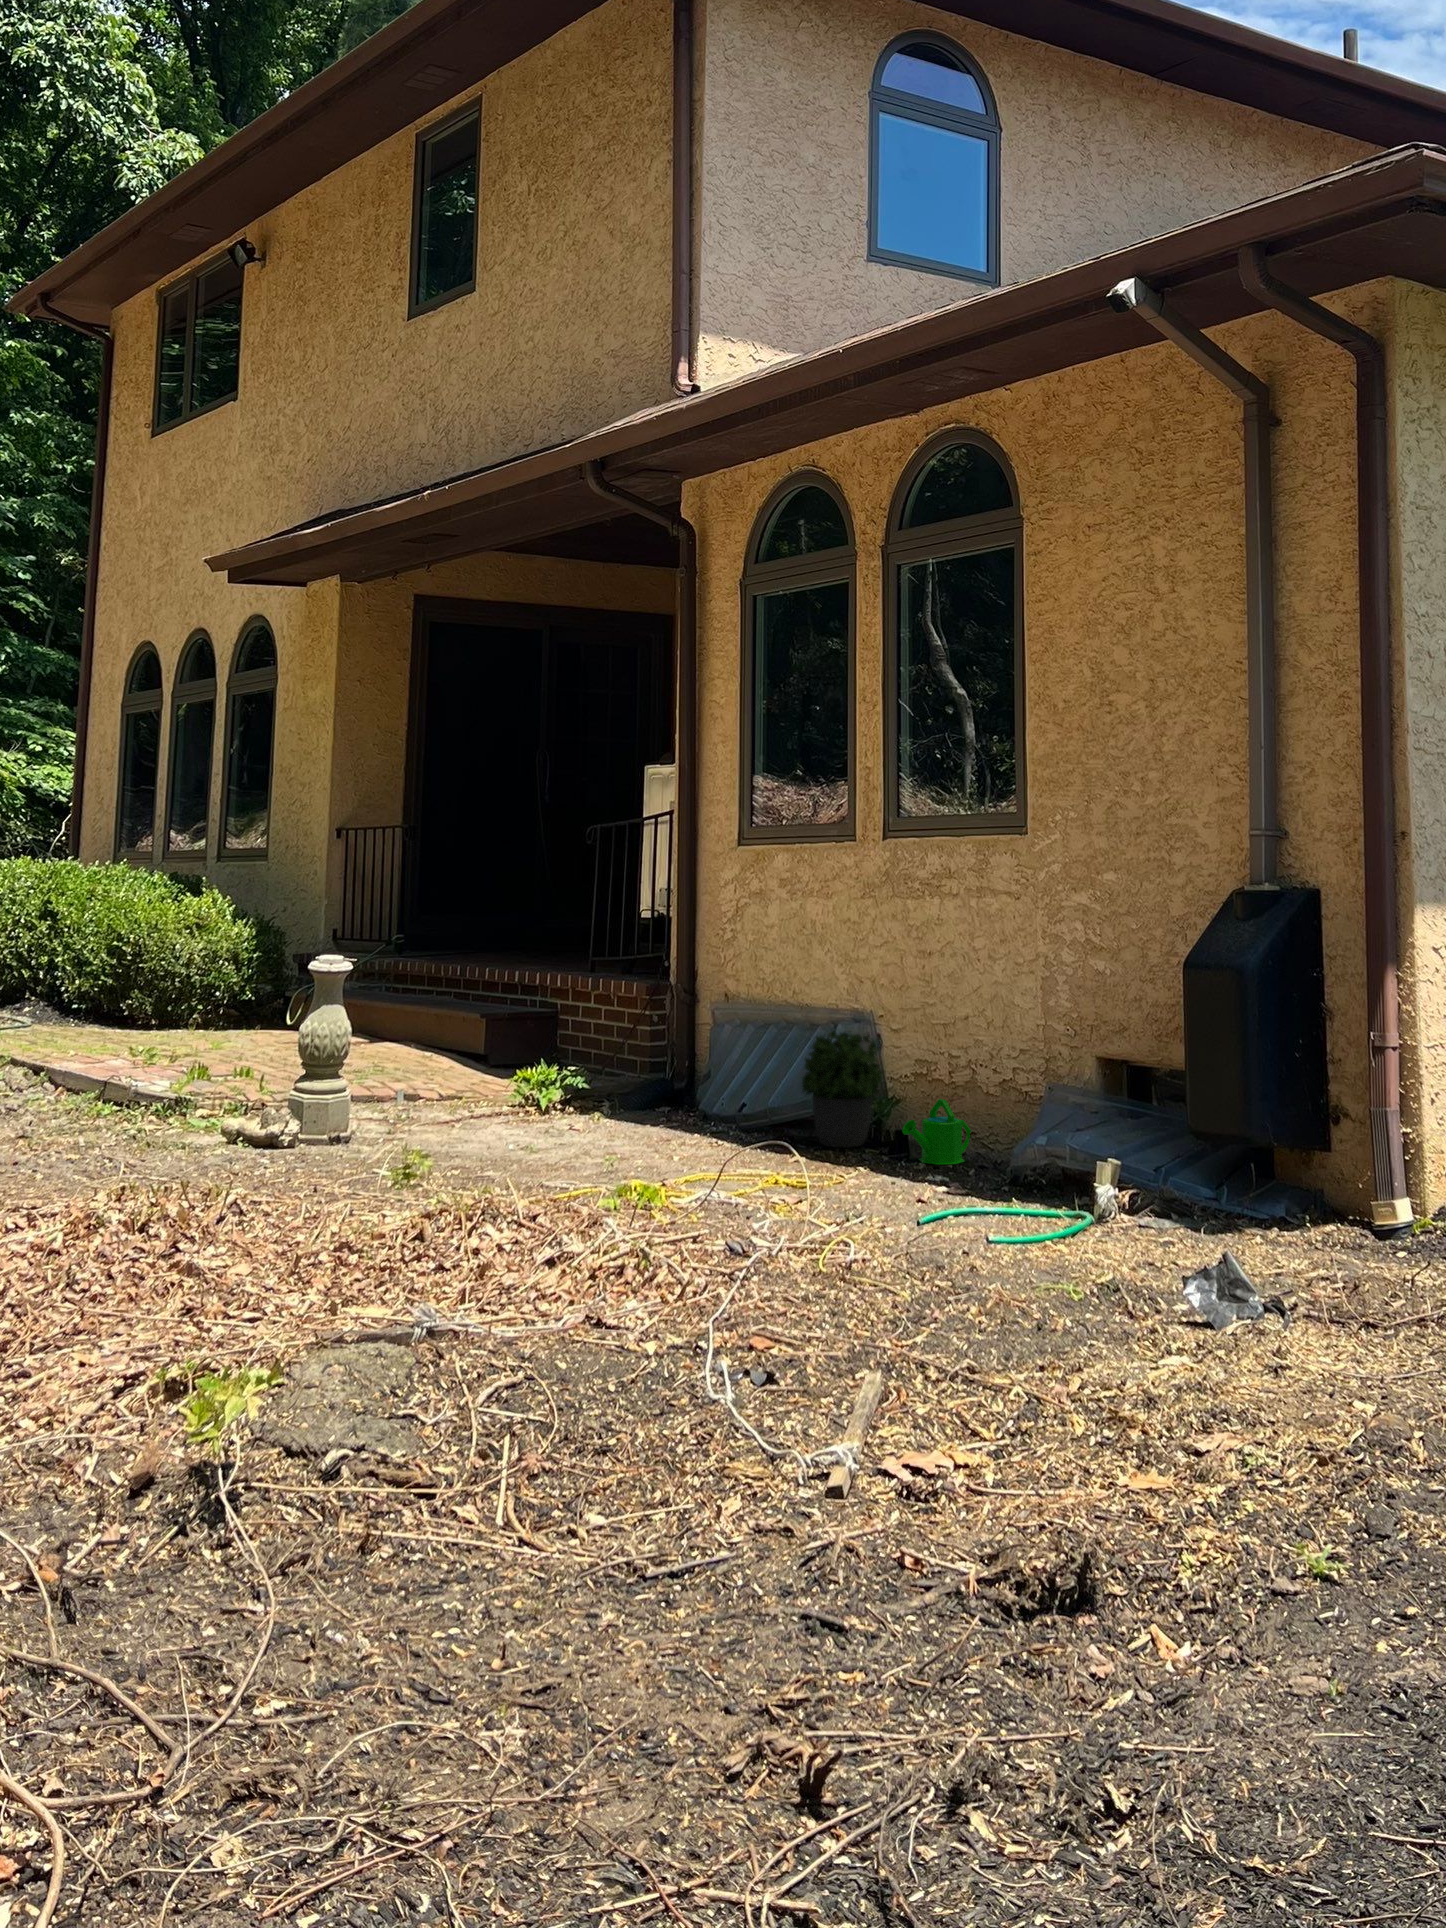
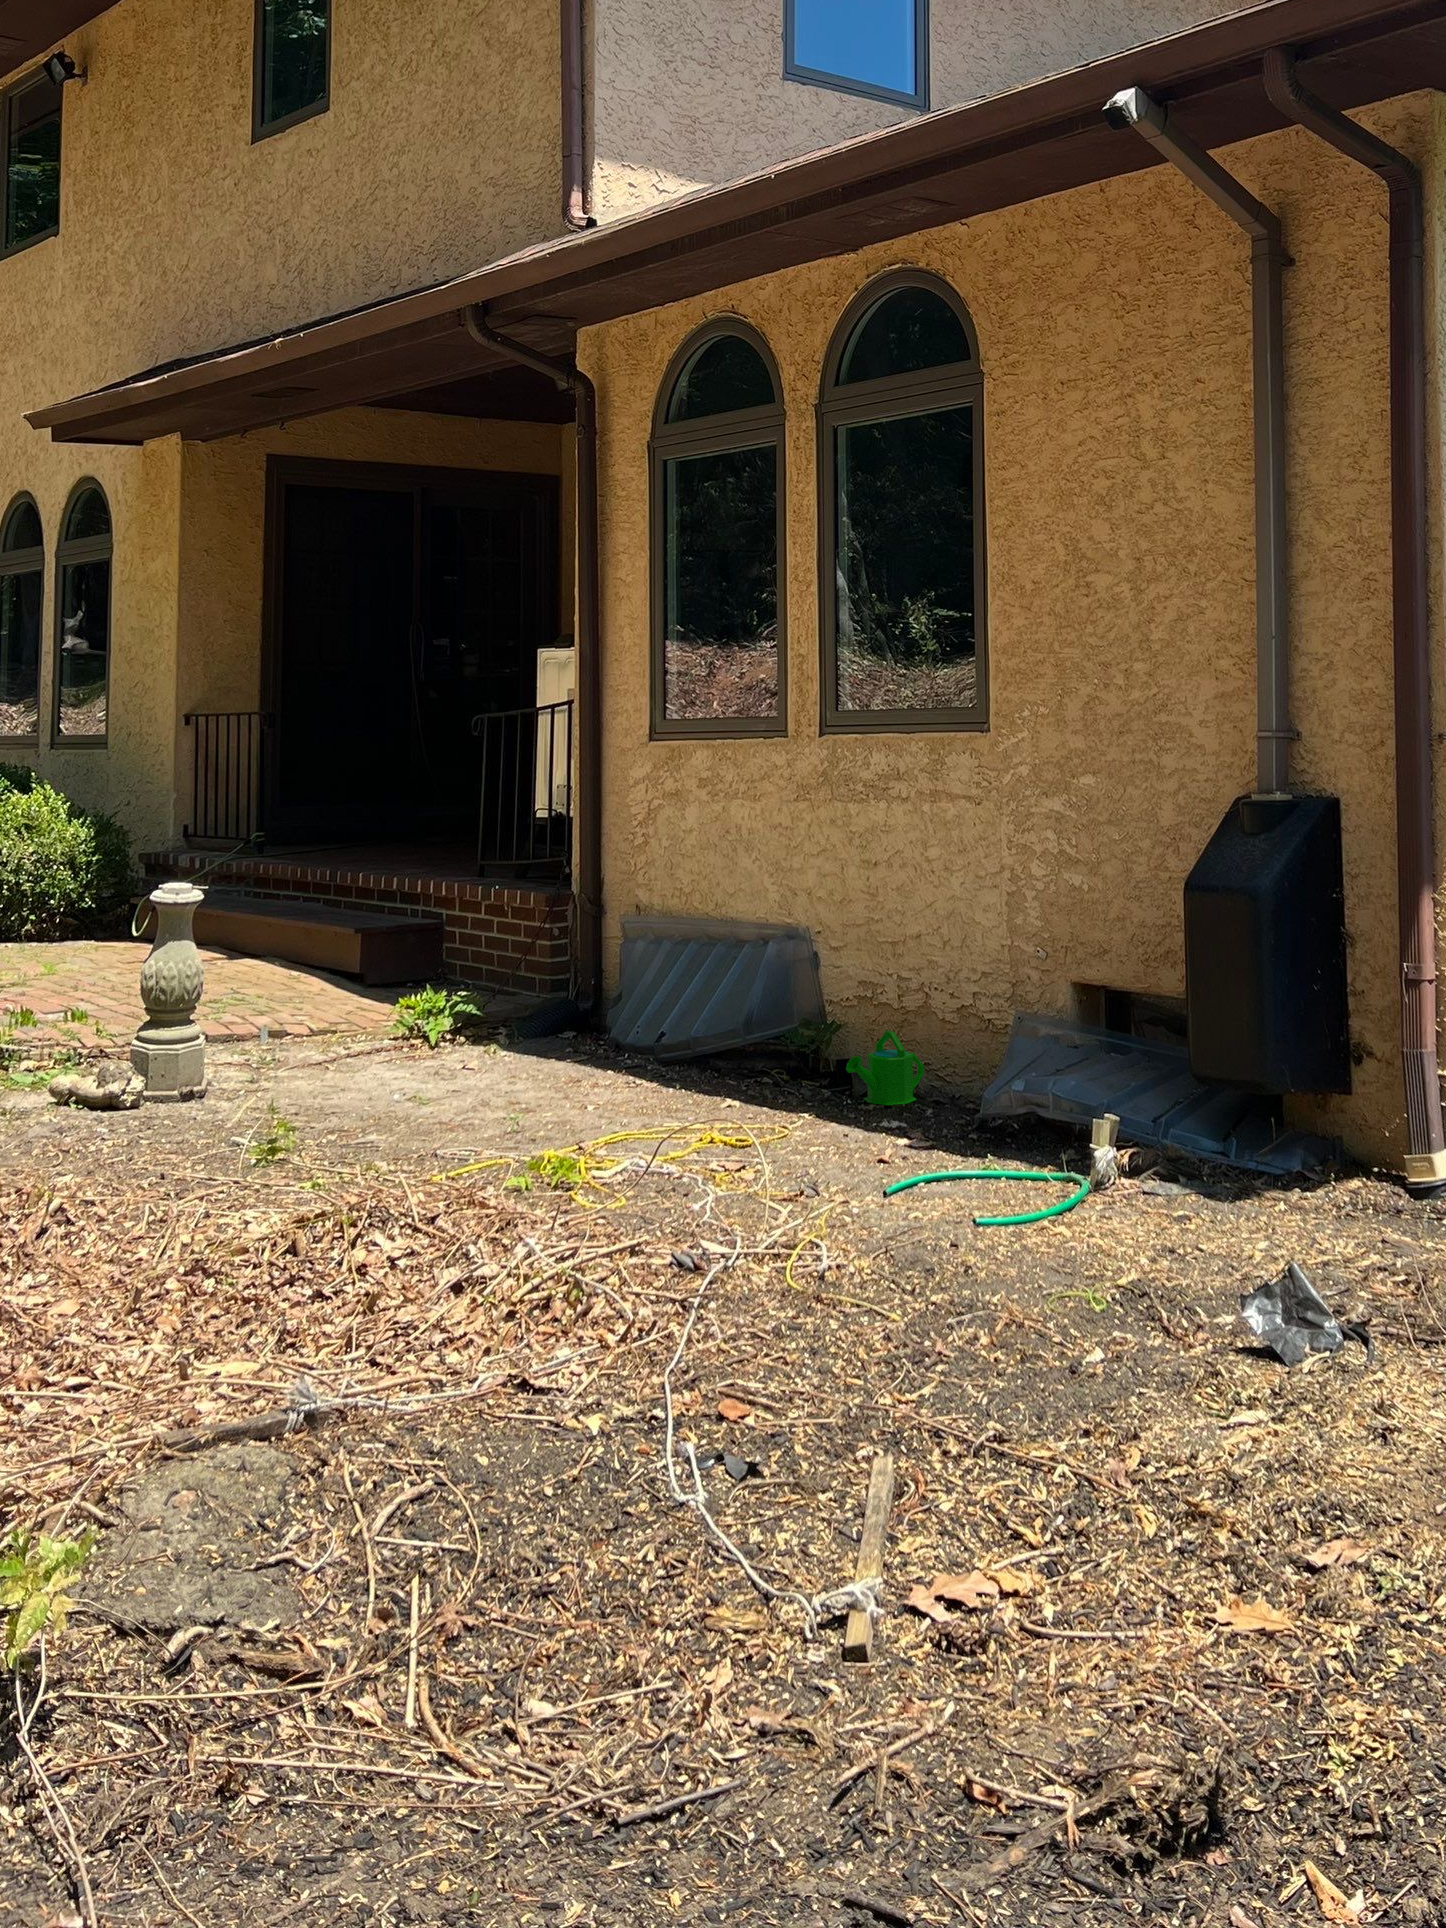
potted plant: present [802,1028,883,1148] -> none [724,950,822,1085]

